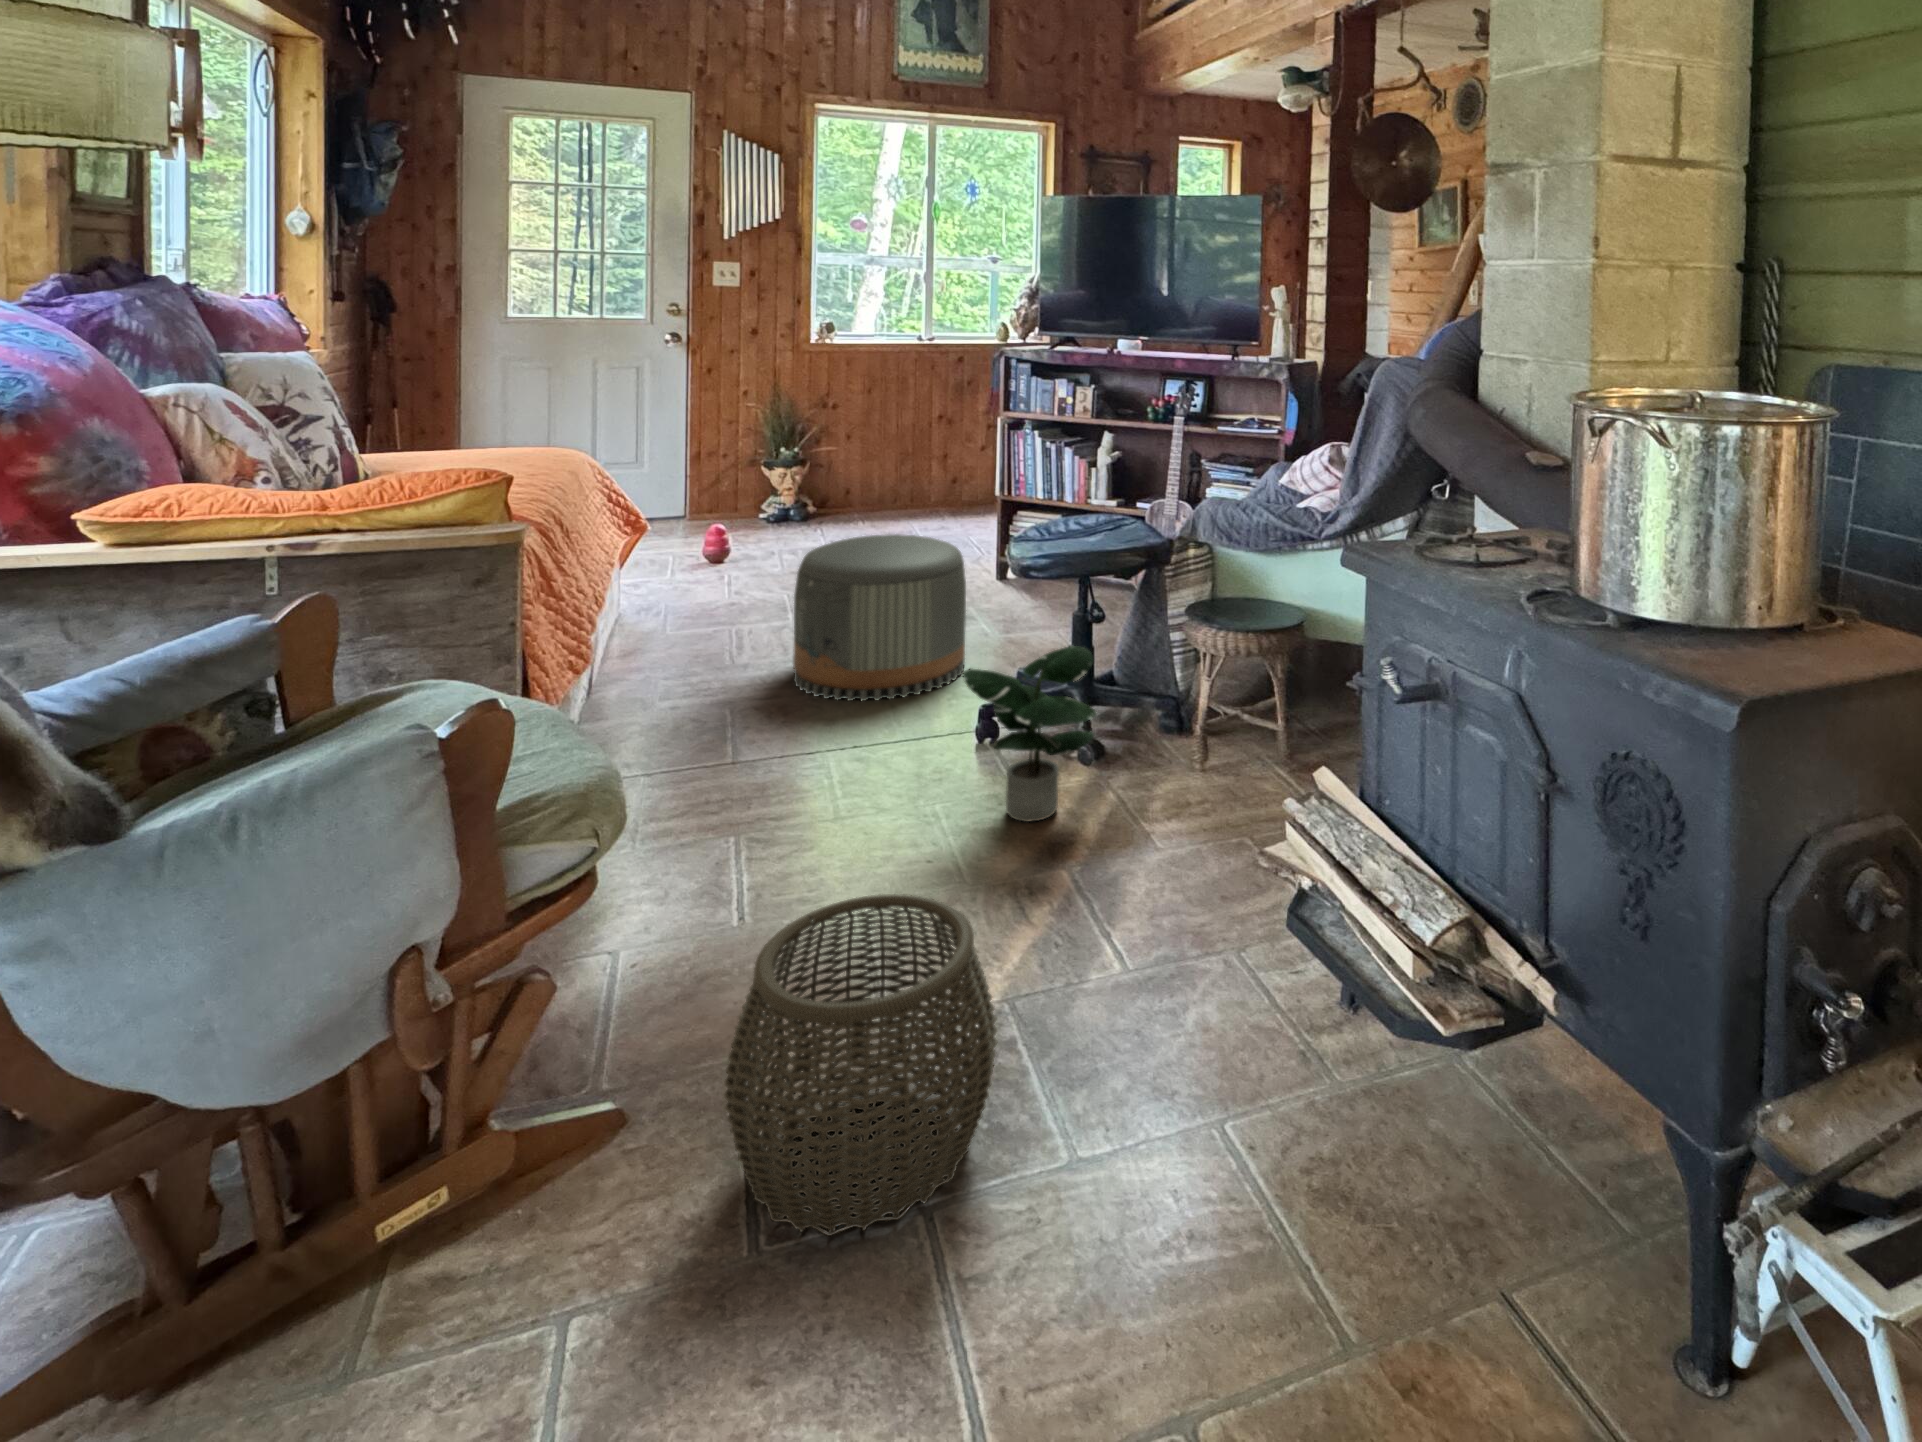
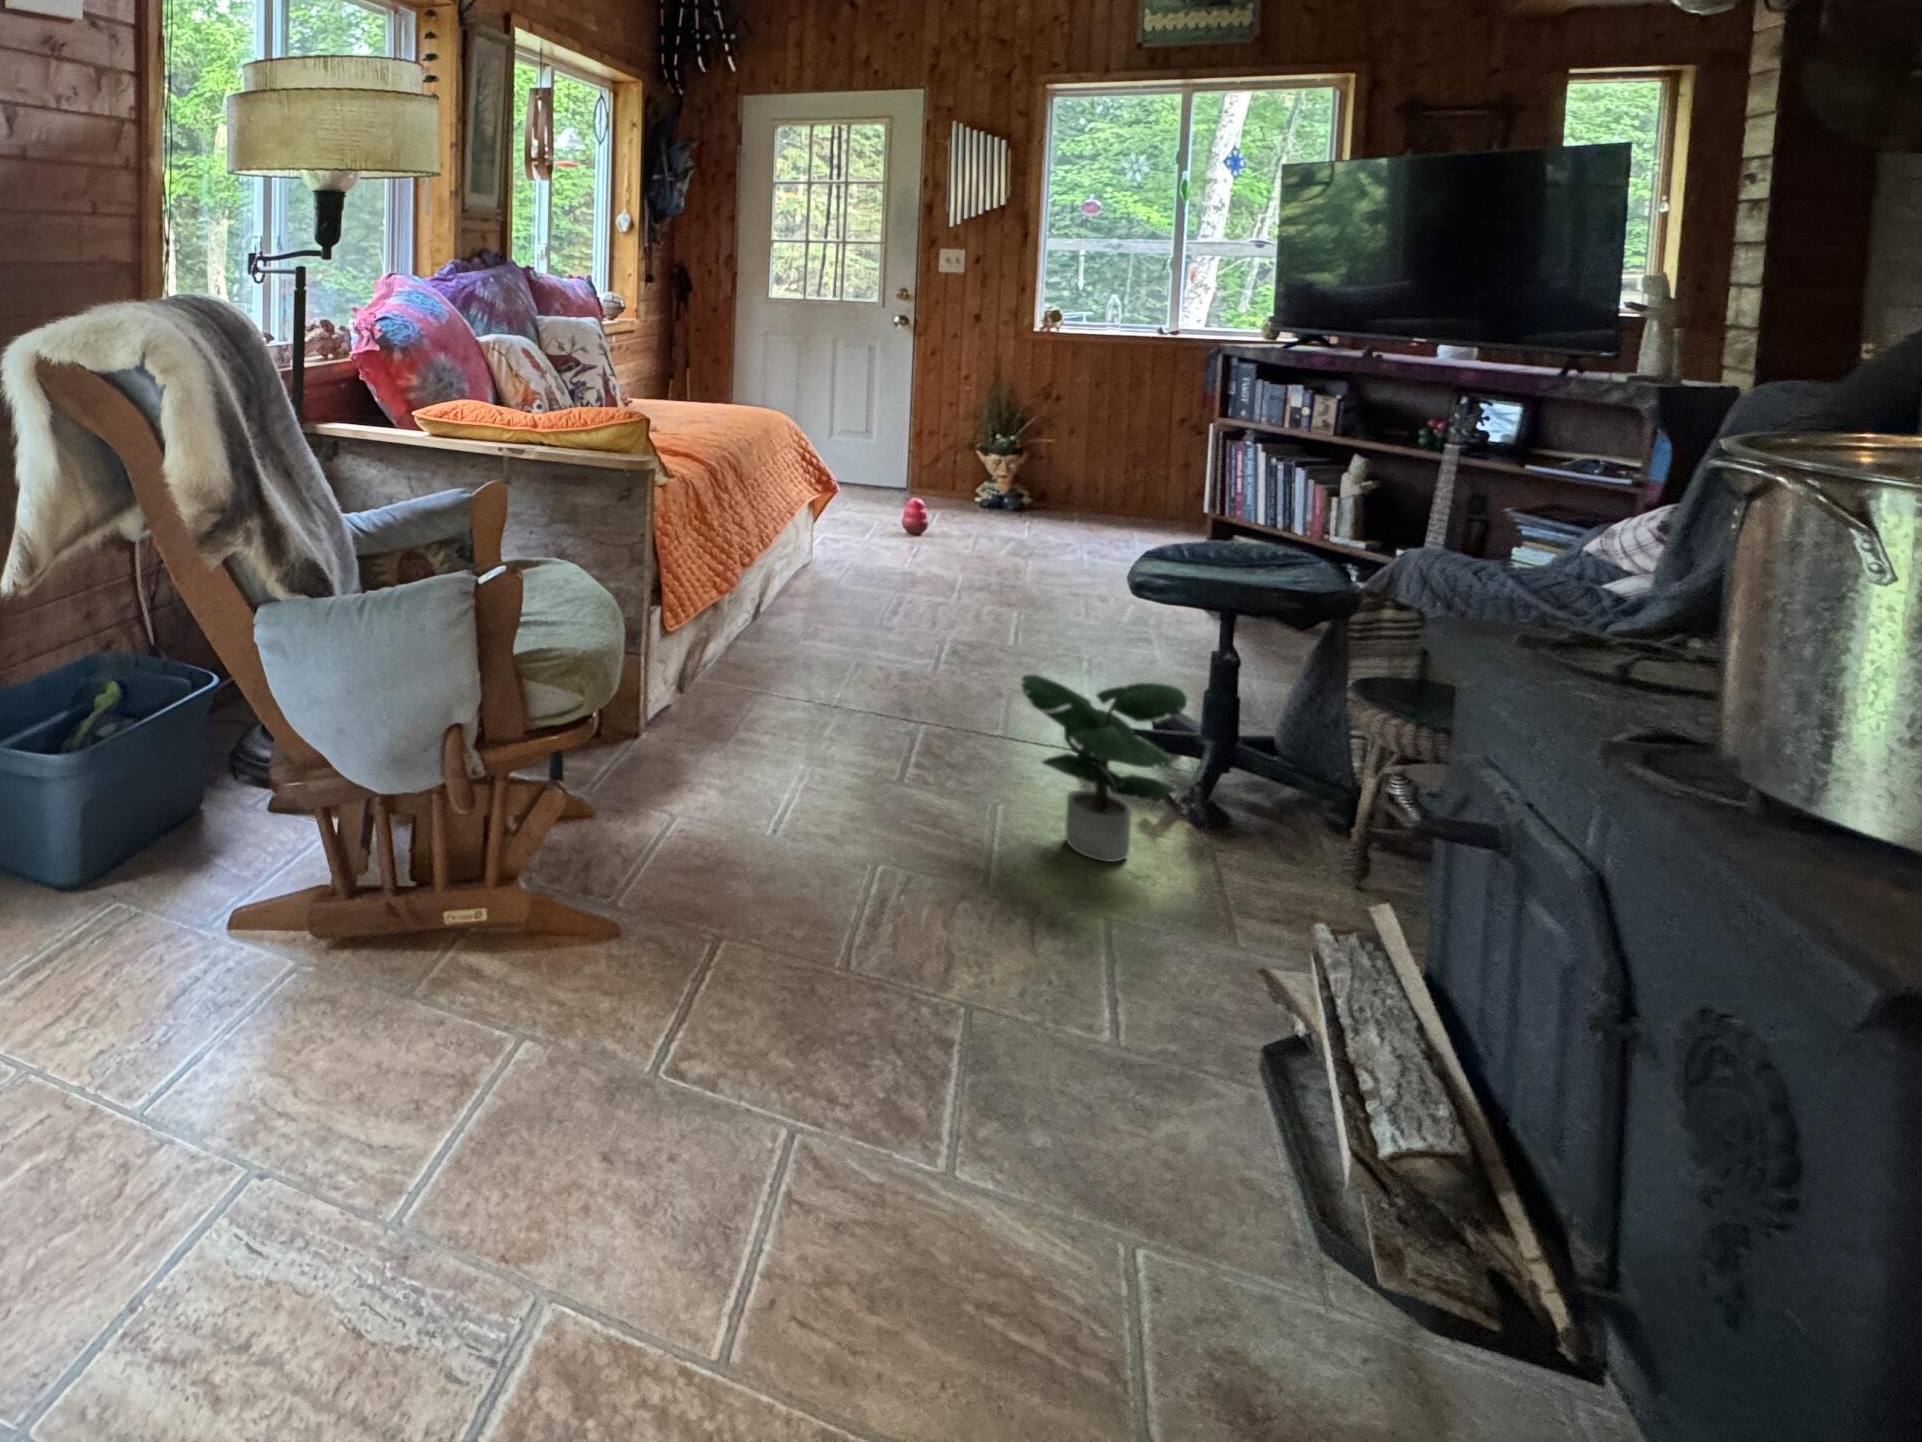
pouf: present [793,534,966,701] -> none [923,524,1109,697]
woven basket: present [724,894,997,1236] -> none [655,822,893,1121]

